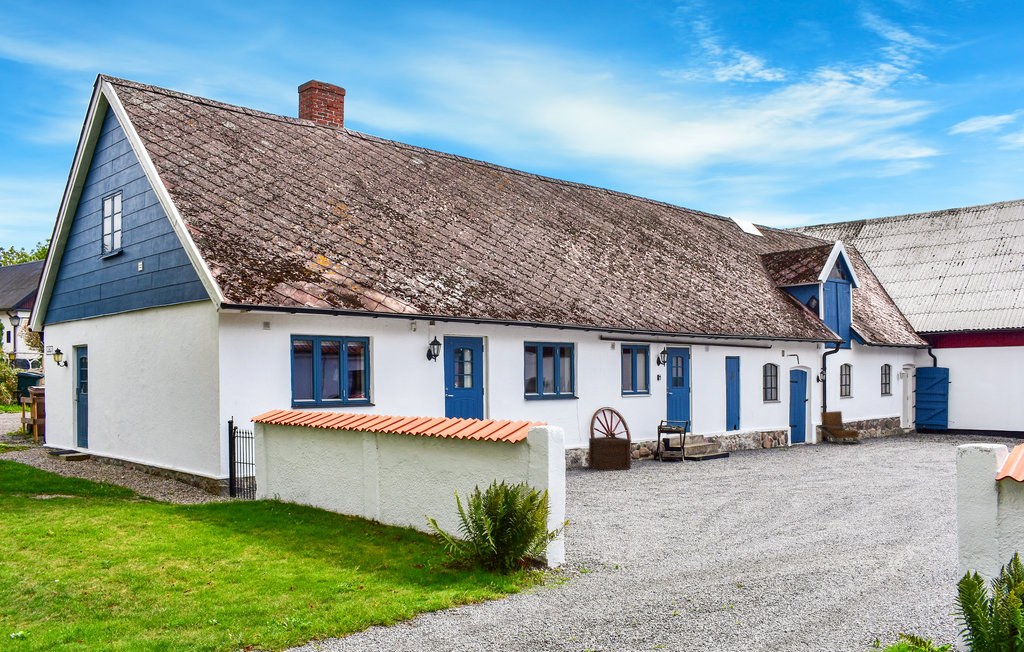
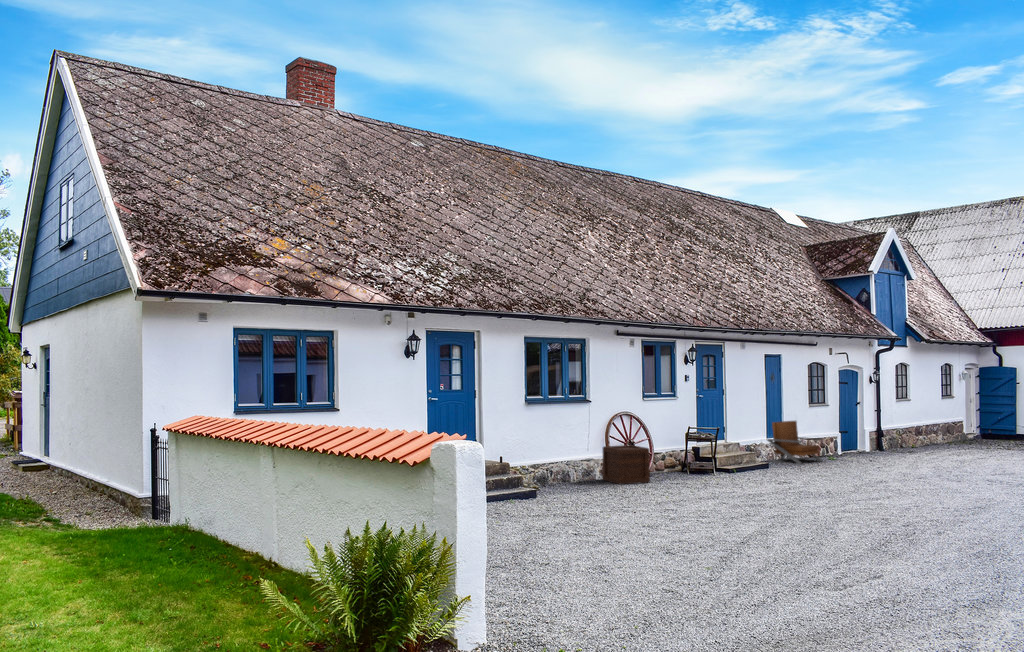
lounge chair: present [817,411,861,445] -> present [767,421,823,465]

